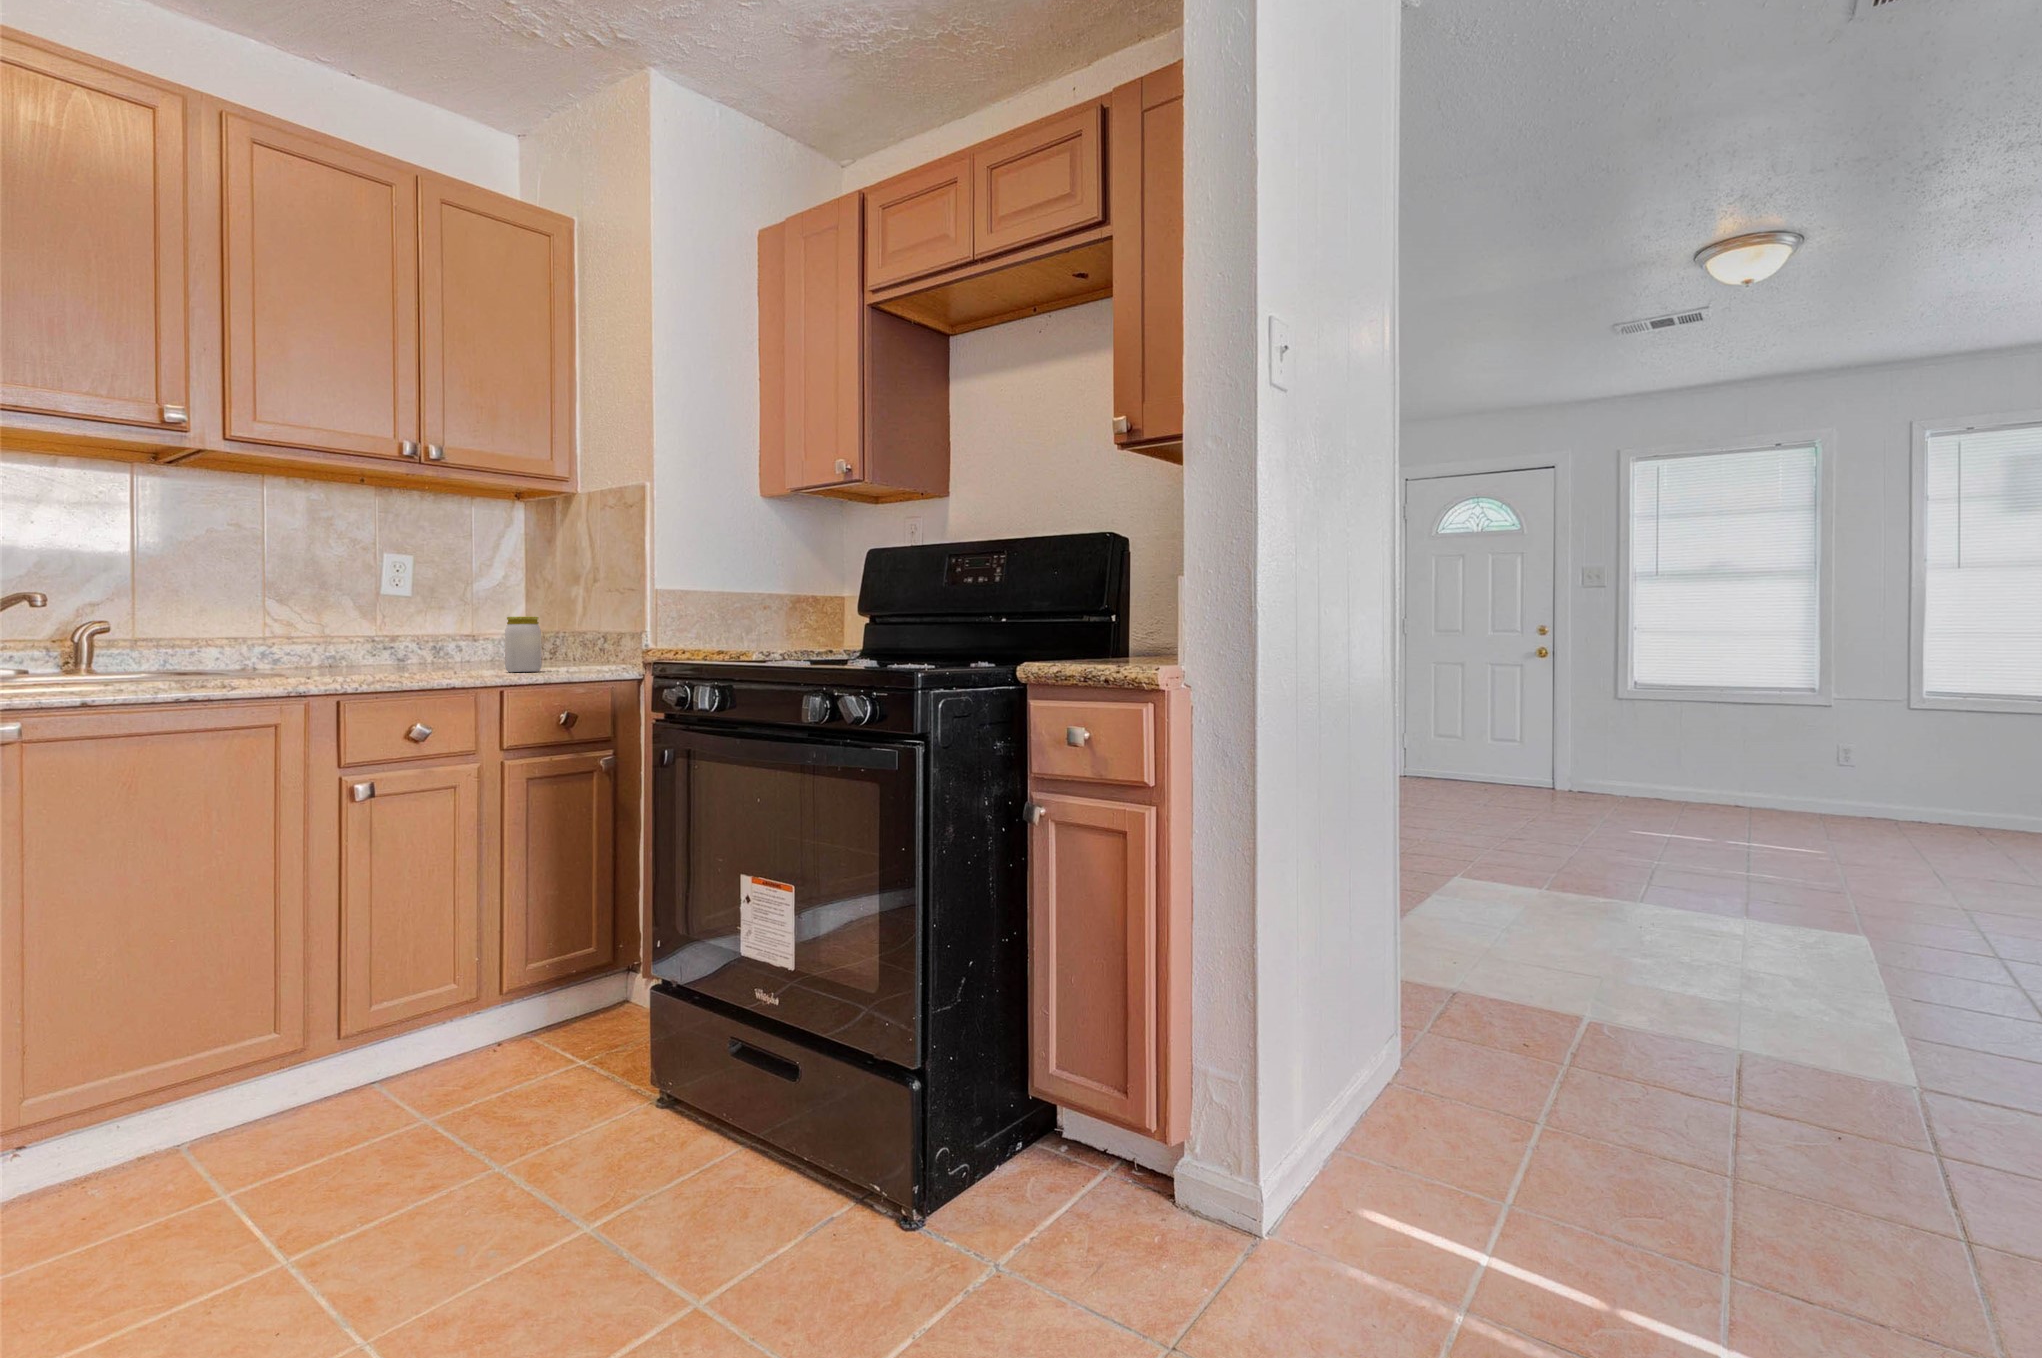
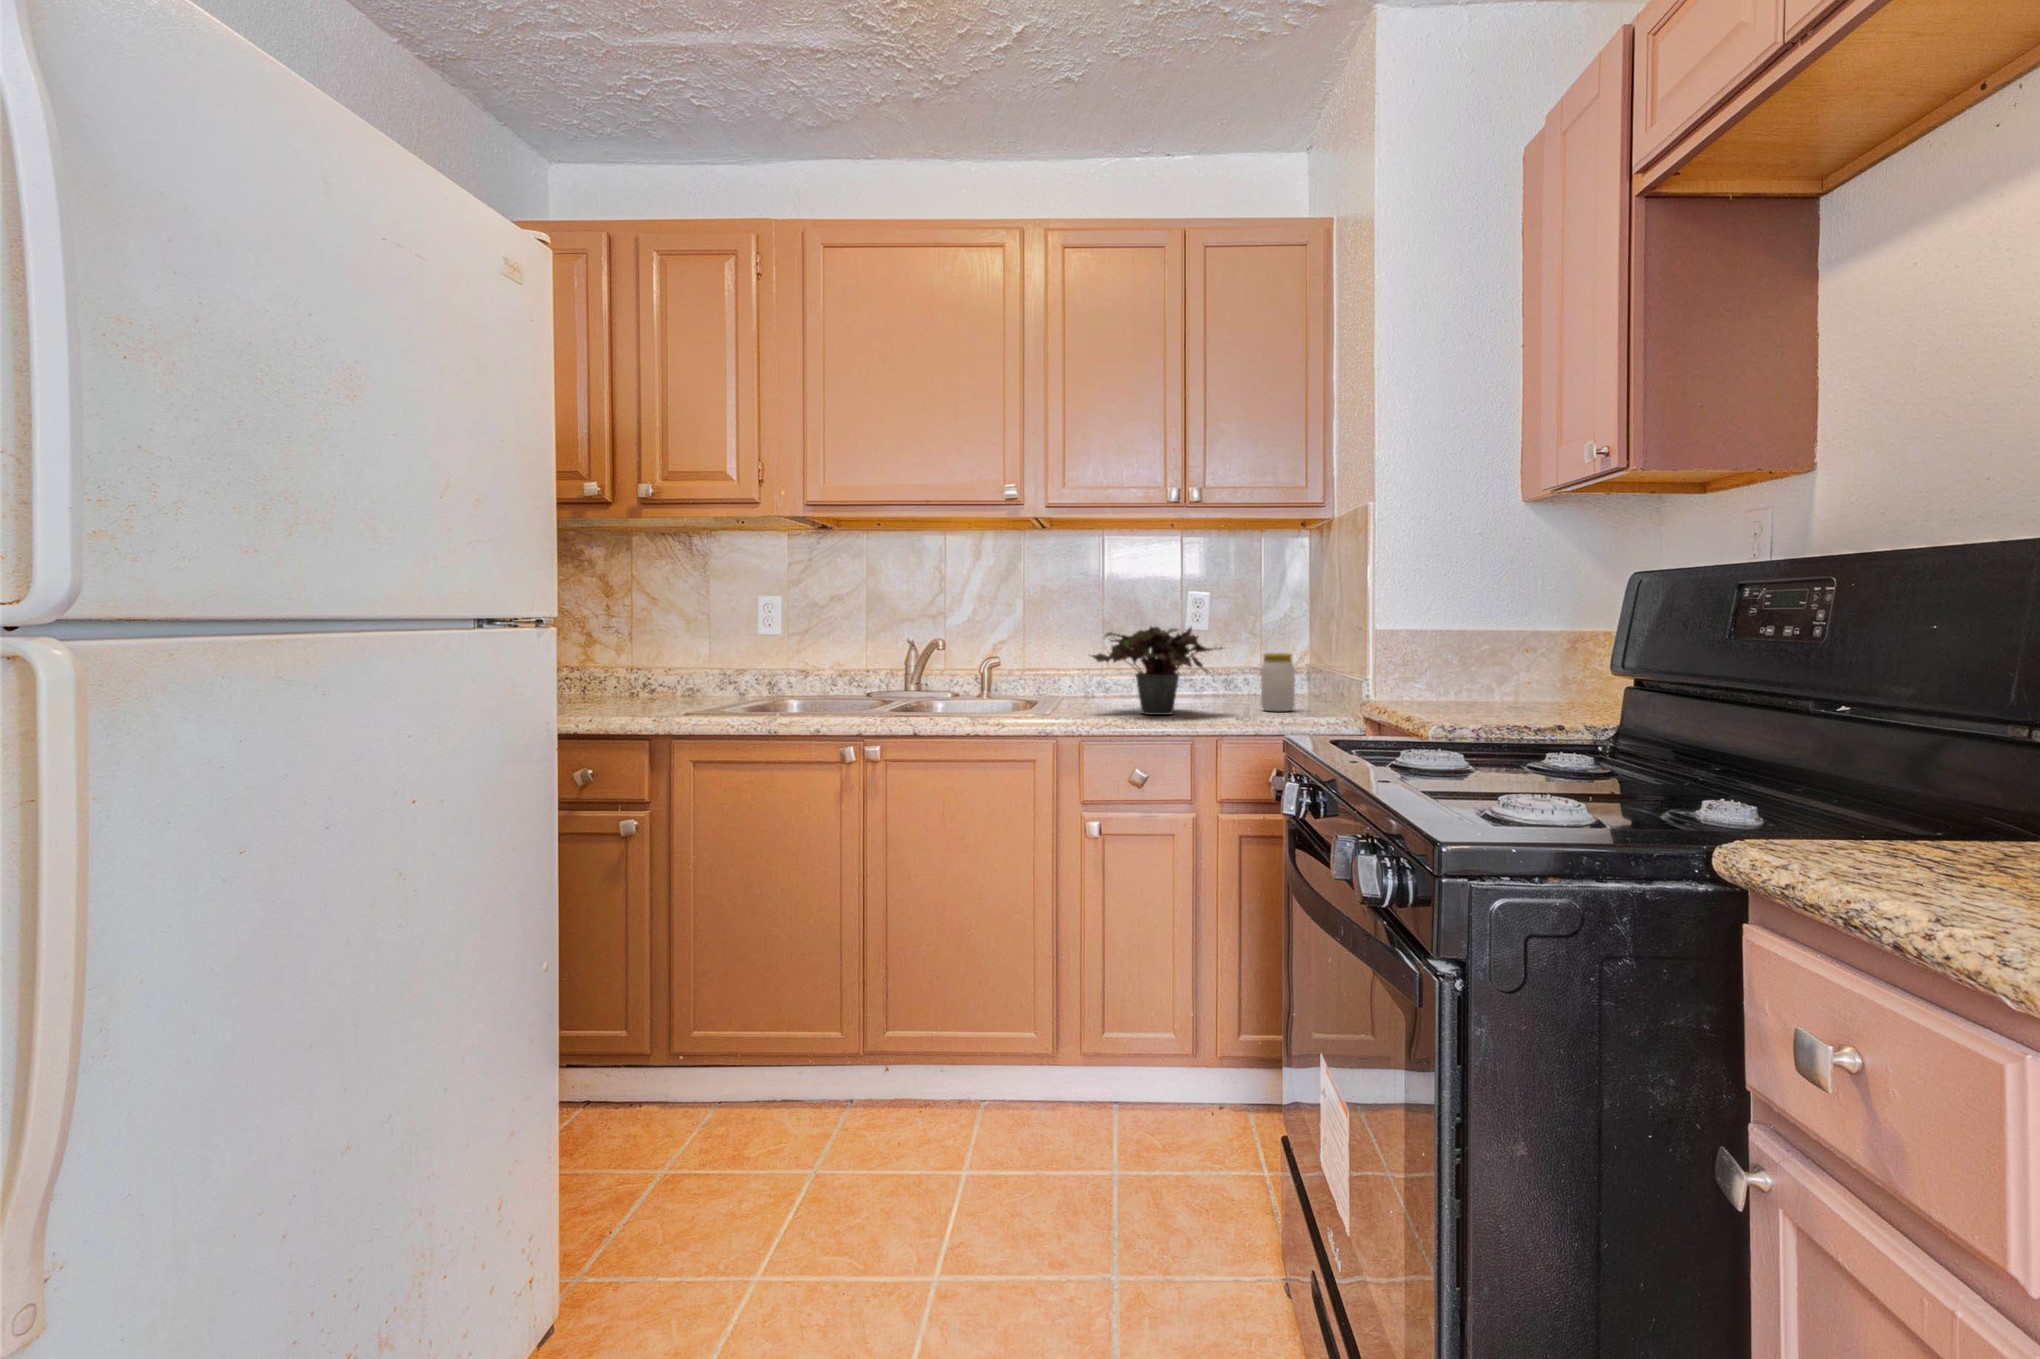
potted plant: none [314,583,478,678] -> present [1092,626,1224,715]

